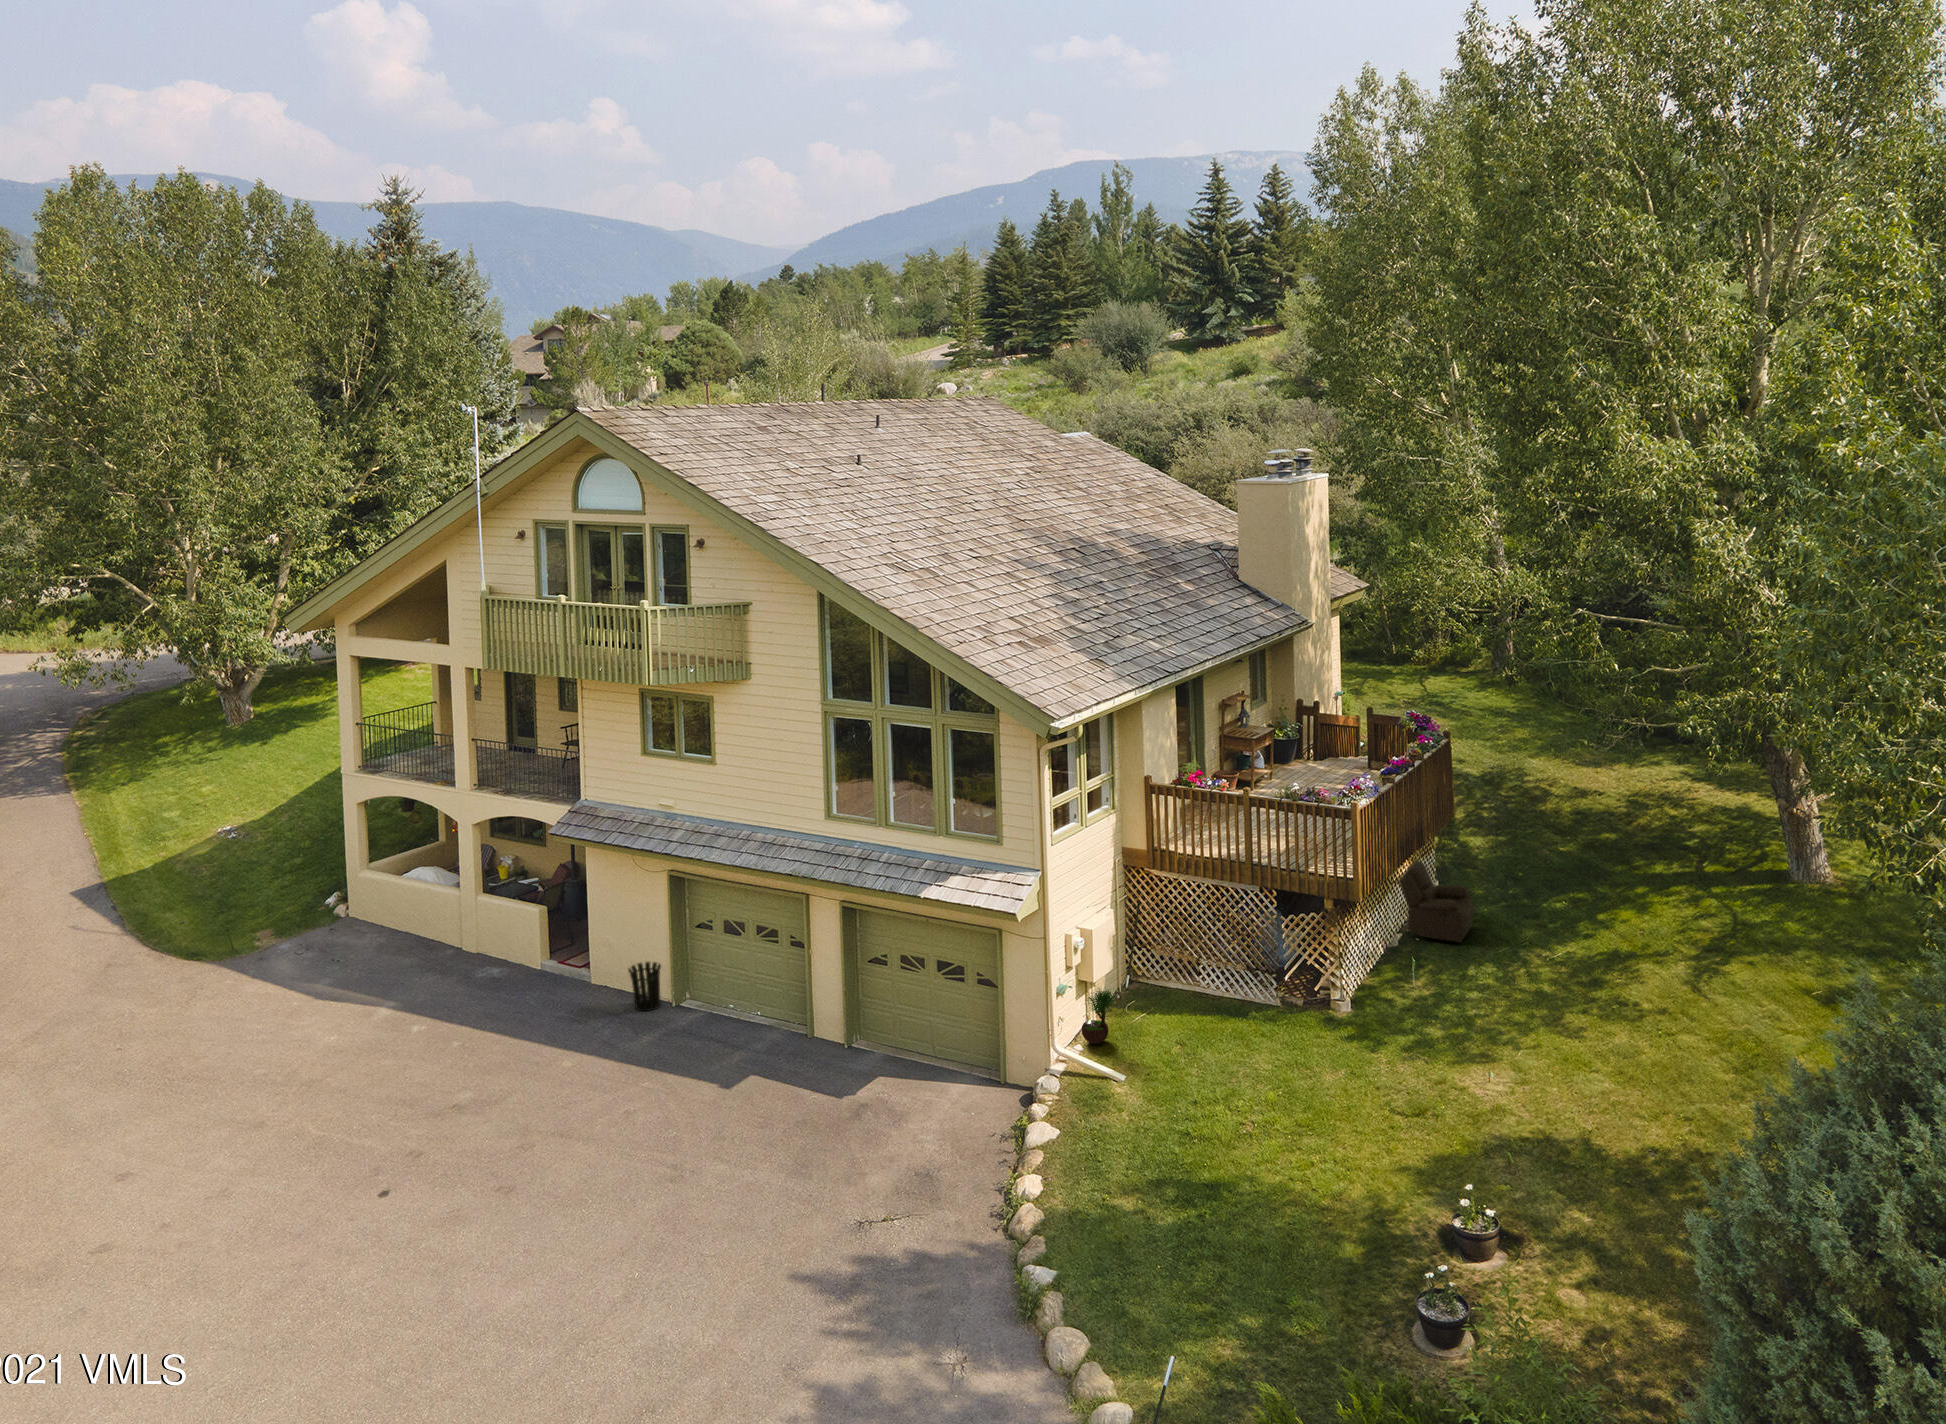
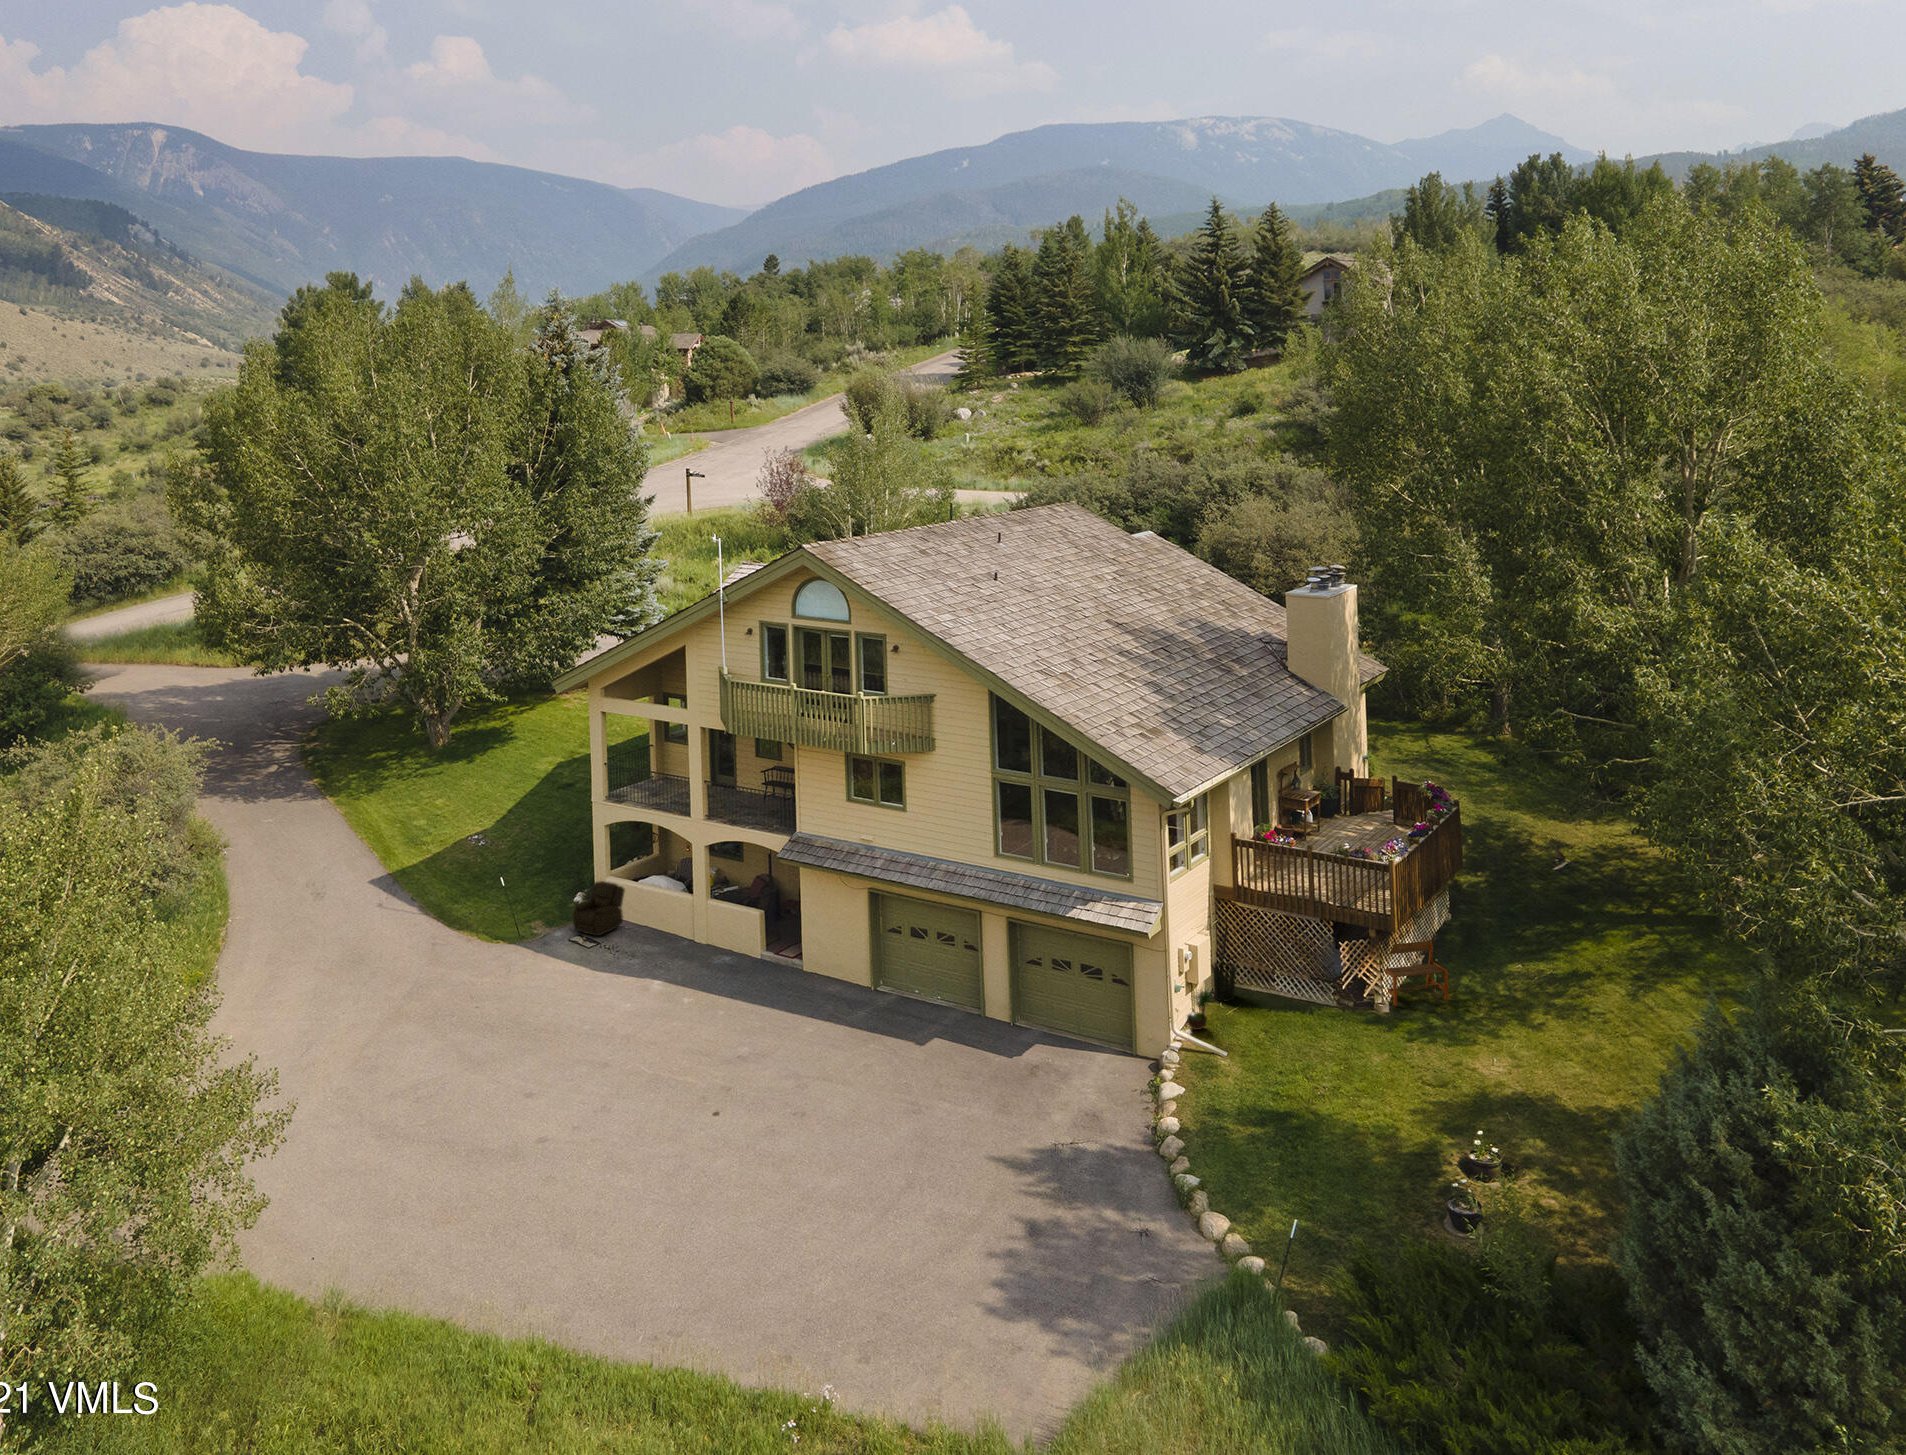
chair: present [1398,860,1474,942] -> present [573,881,625,936]
bench: none [1341,917,1431,1006] -> present [1385,940,1448,1006]
waste bin: present [628,962,661,1011] -> present [1211,961,1238,1001]

